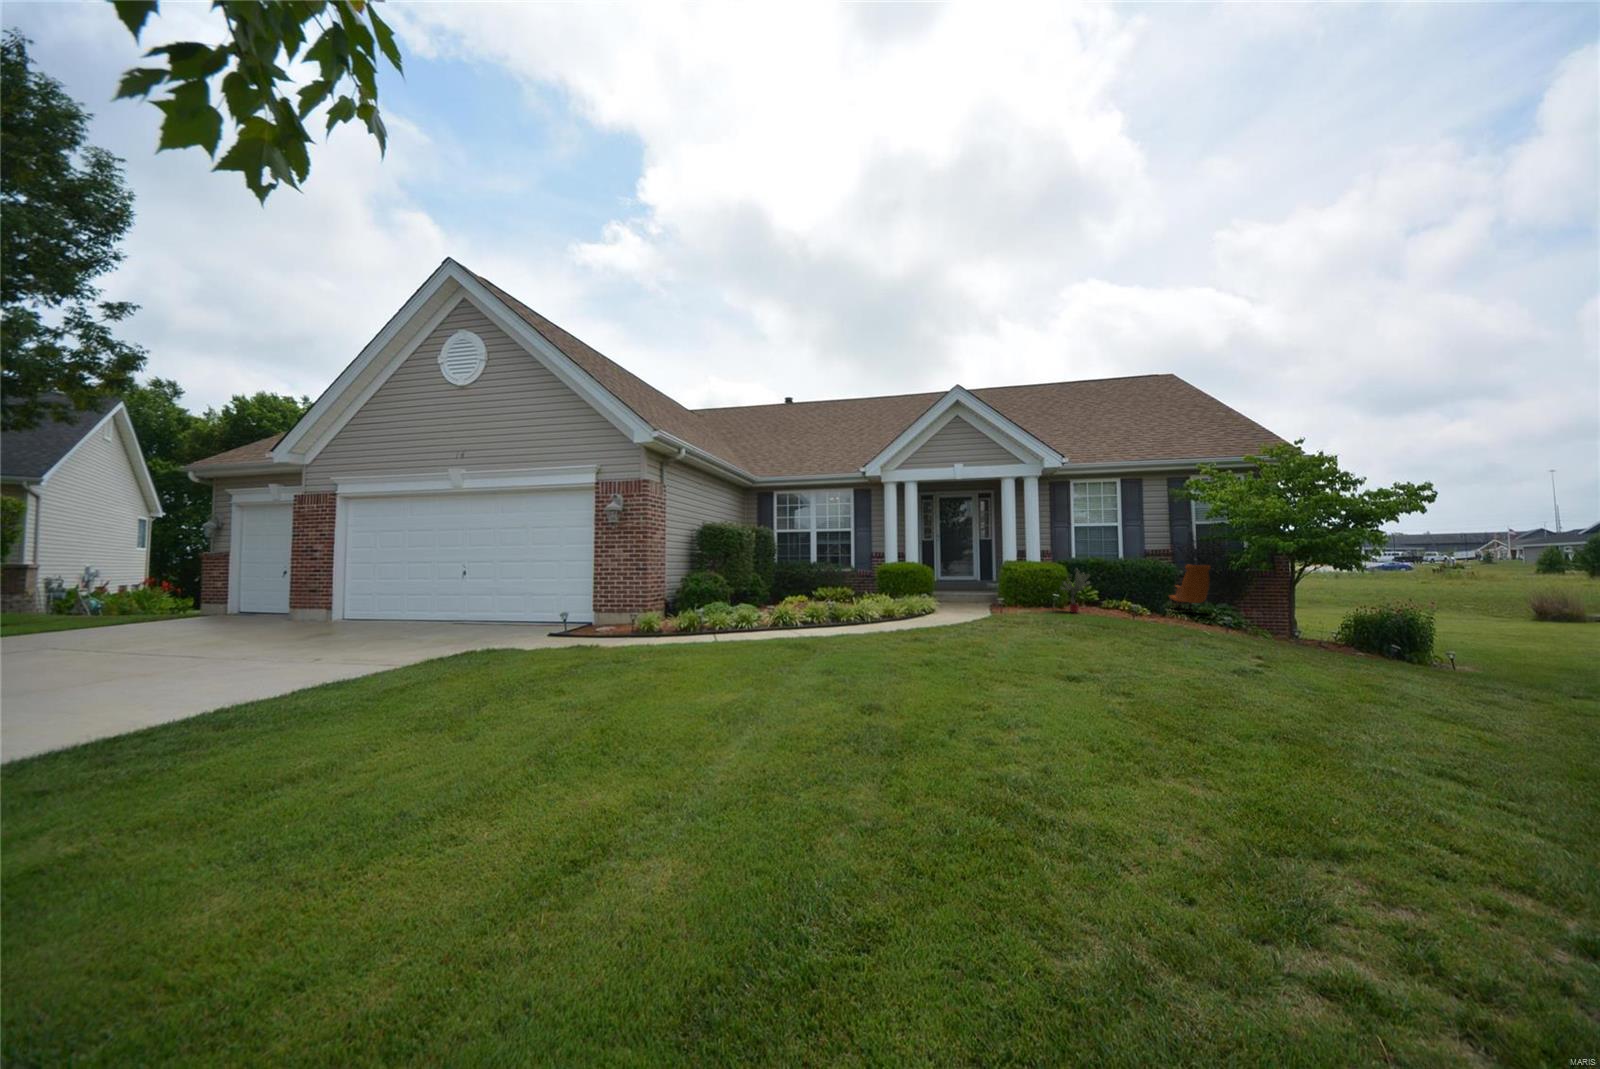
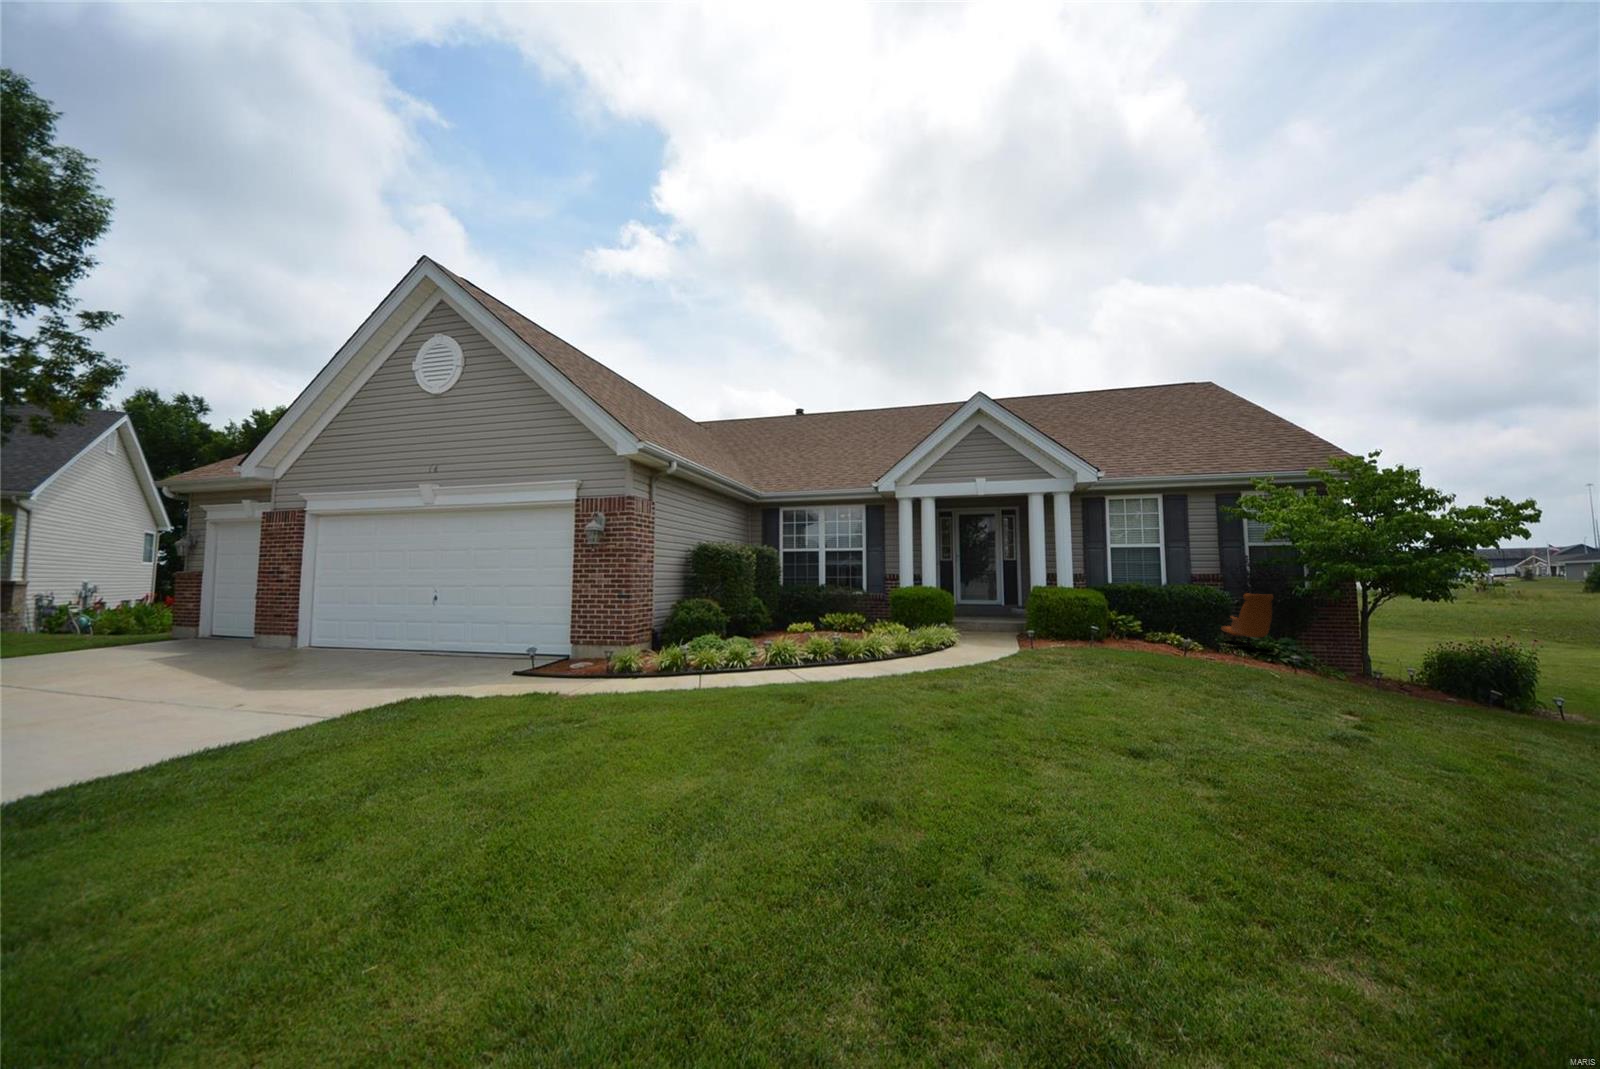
potted tree: present [1061,570,1090,613] -> none [1097,596,1134,648]

